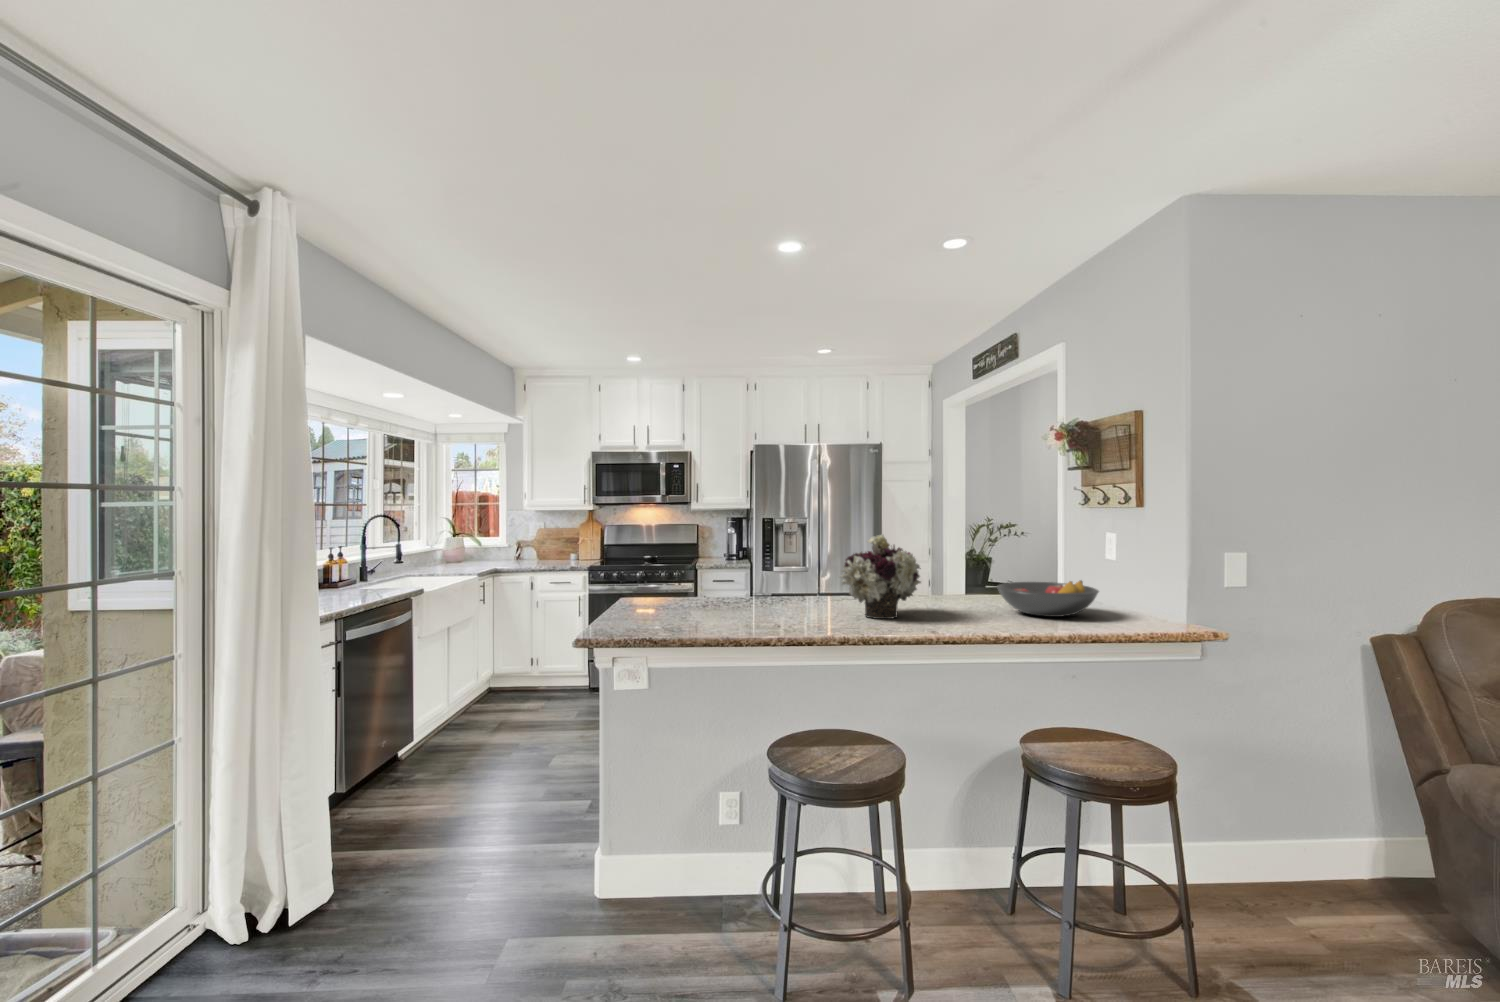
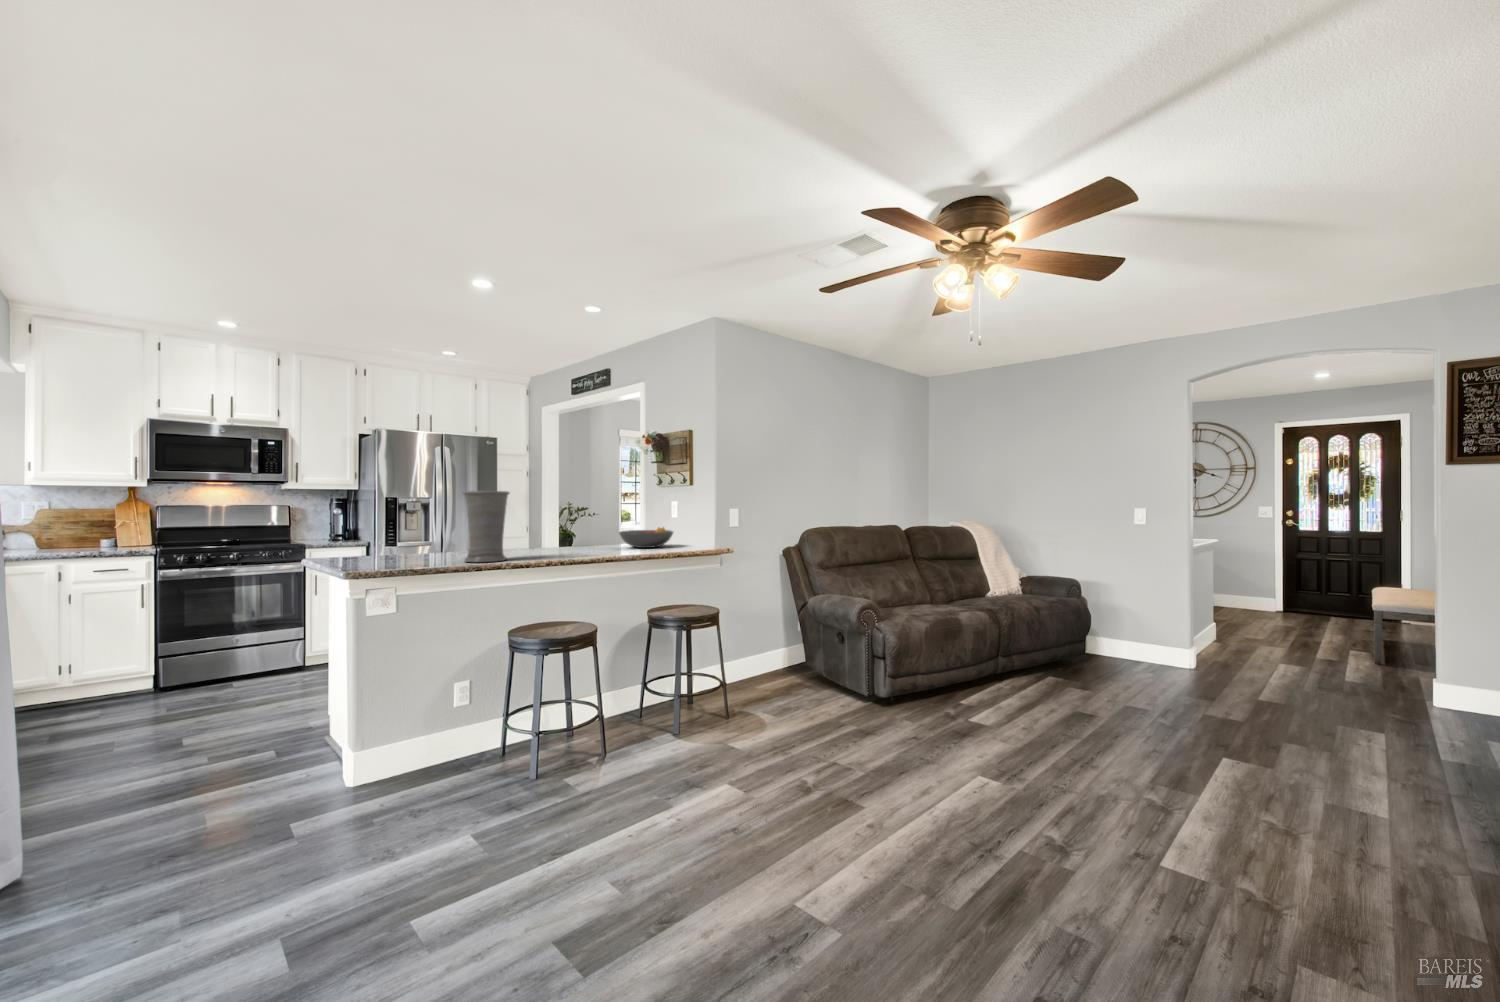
vase: none [741,525,803,628] -> present [462,491,509,562]
flower arrangement: present [840,534,921,619] -> none [527,500,579,555]

